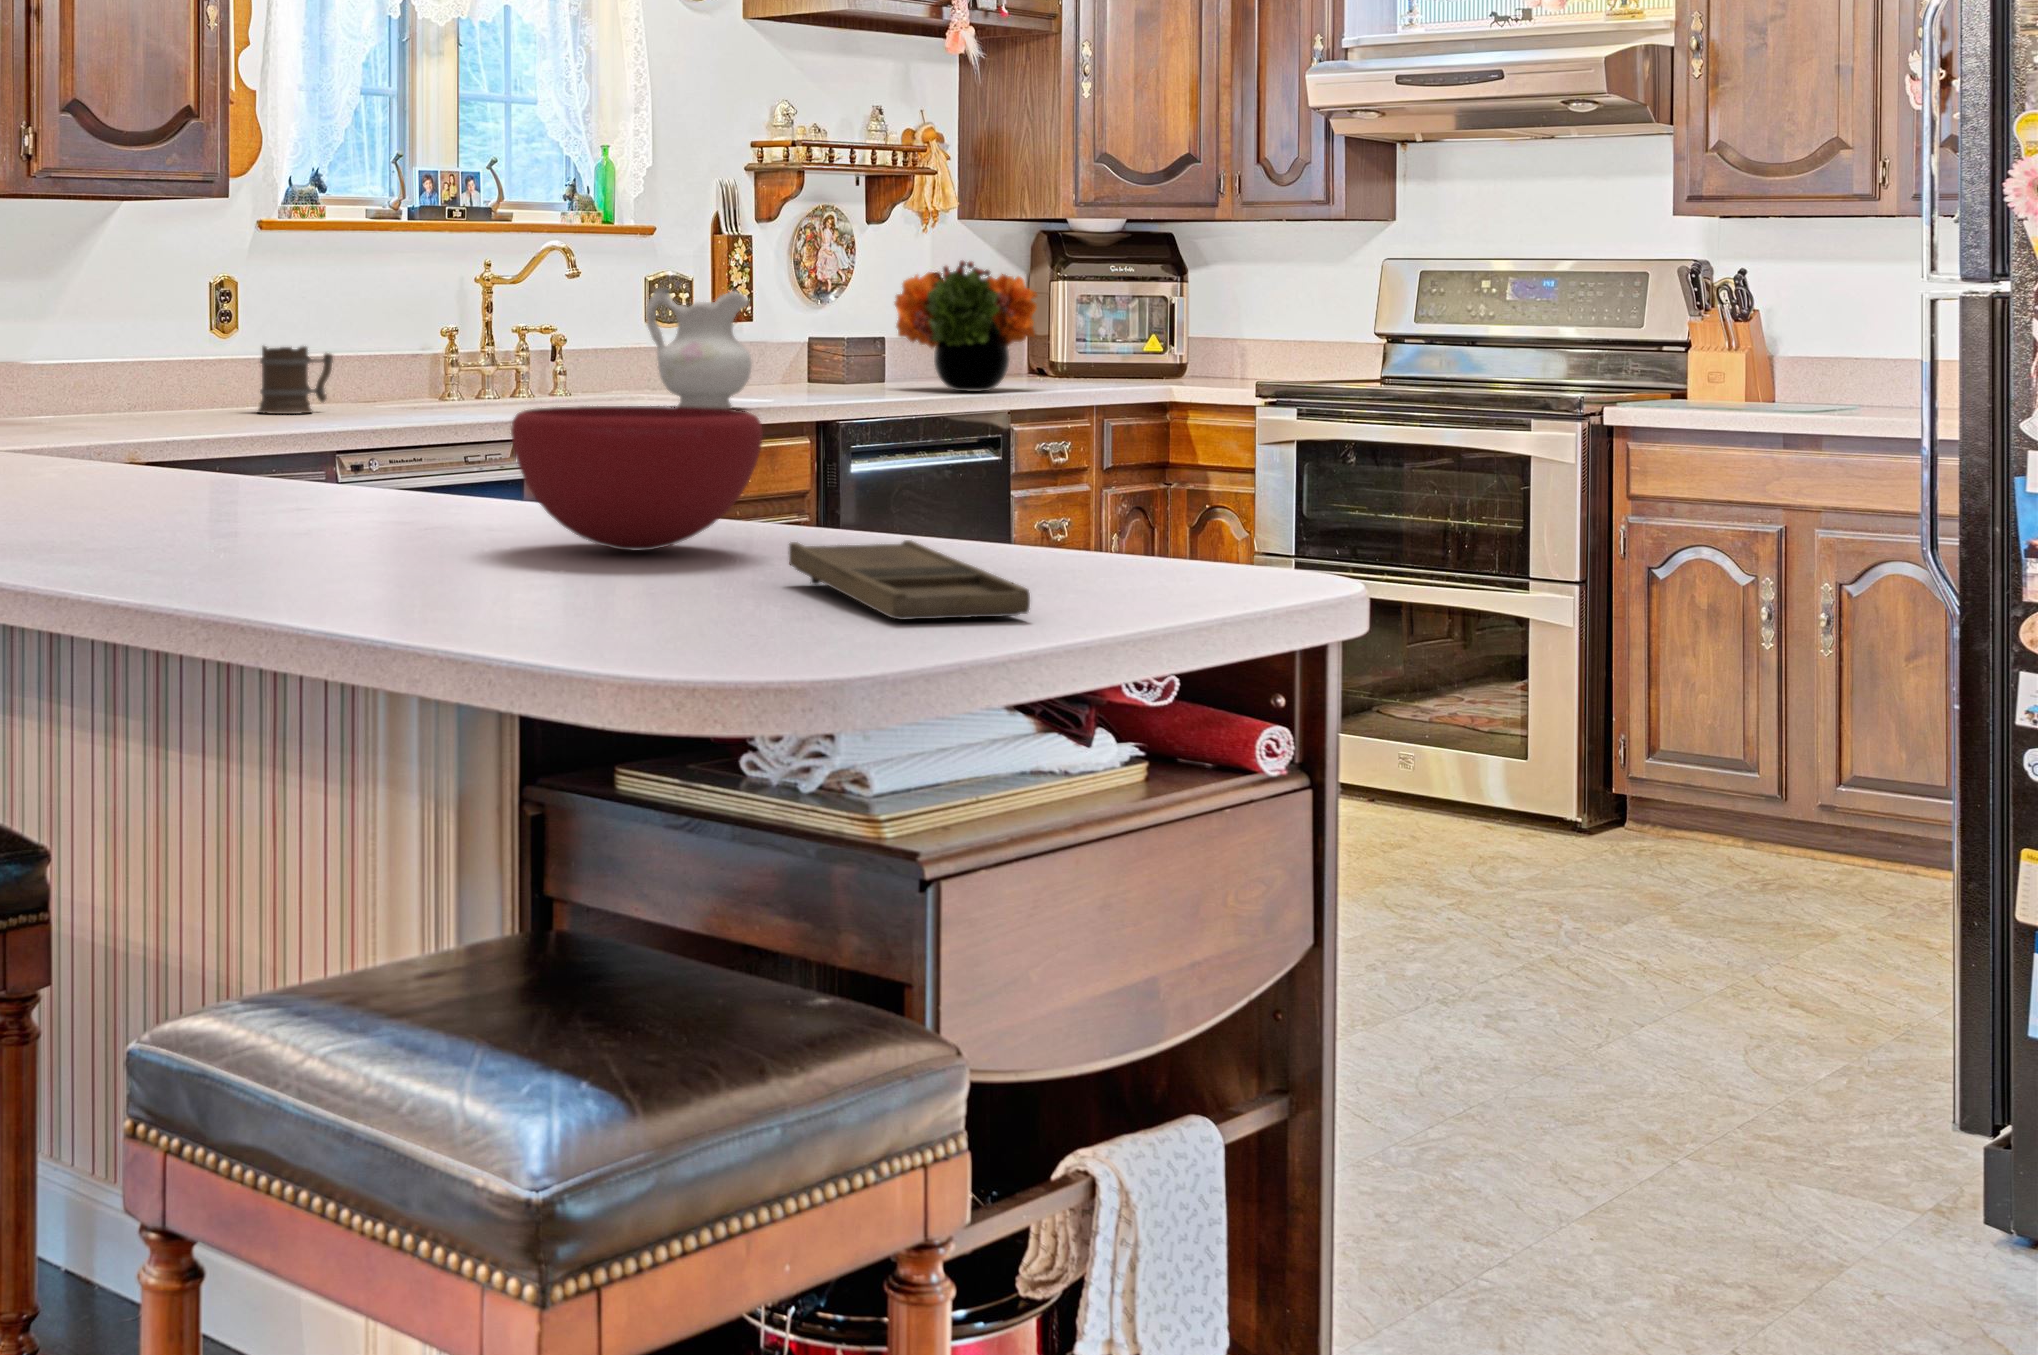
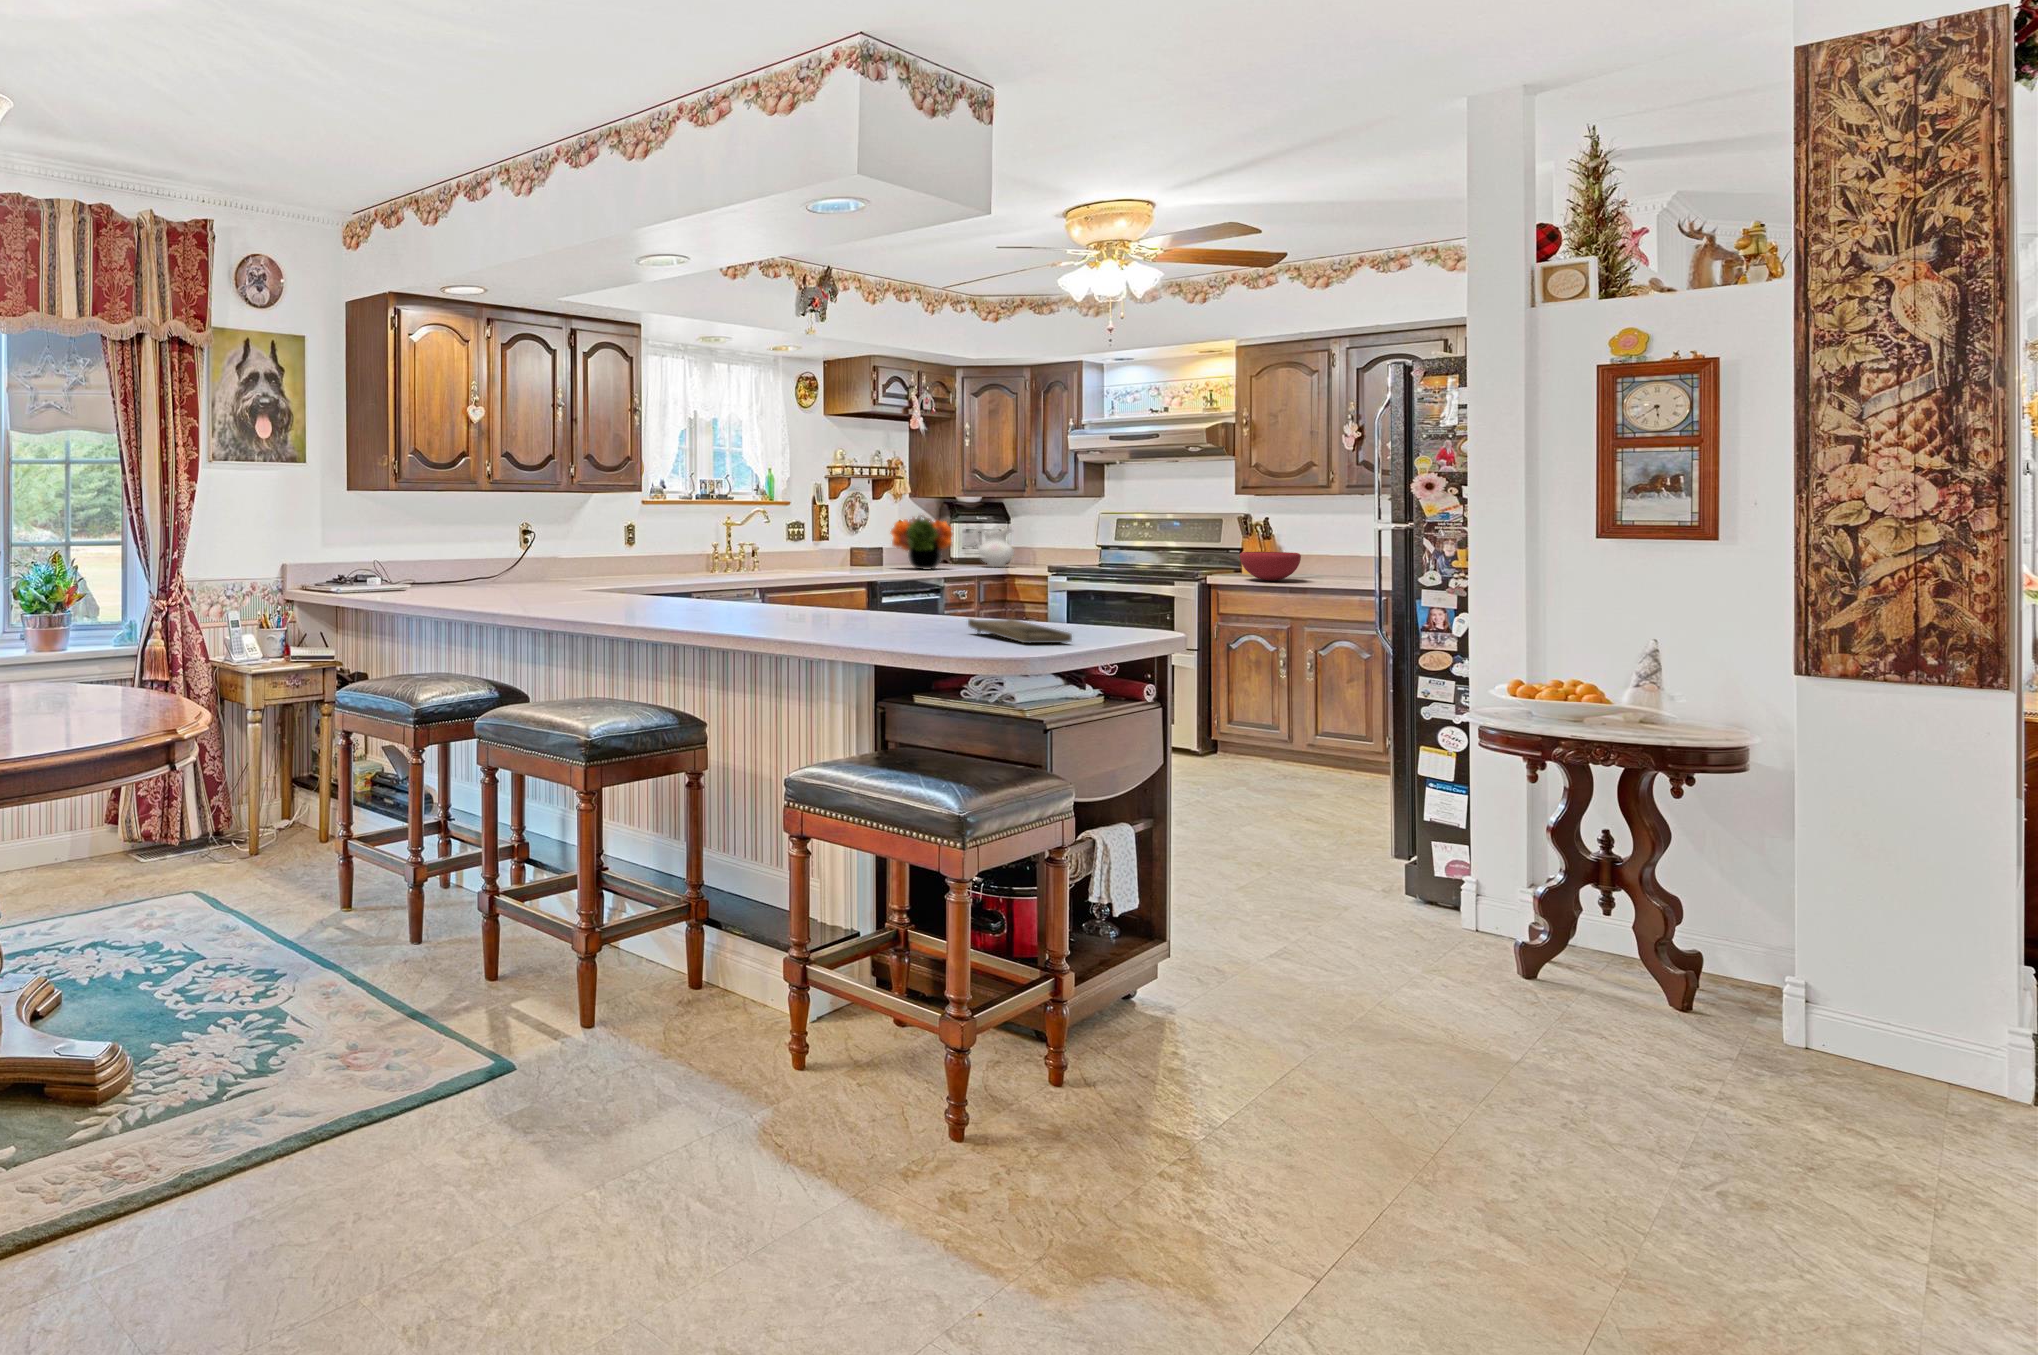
ceramic pitcher: present [646,288,752,409] -> present [974,526,1014,567]
mug: present [258,346,333,414] -> none [646,549,676,577]
bowl: present [511,406,763,550] -> present [1240,552,1301,581]

